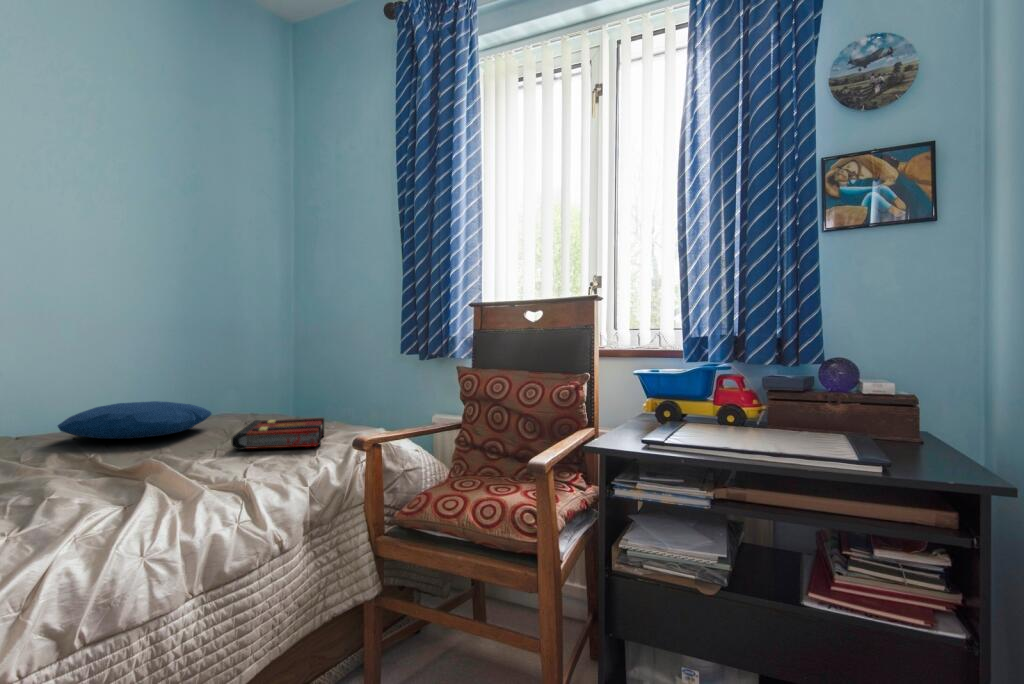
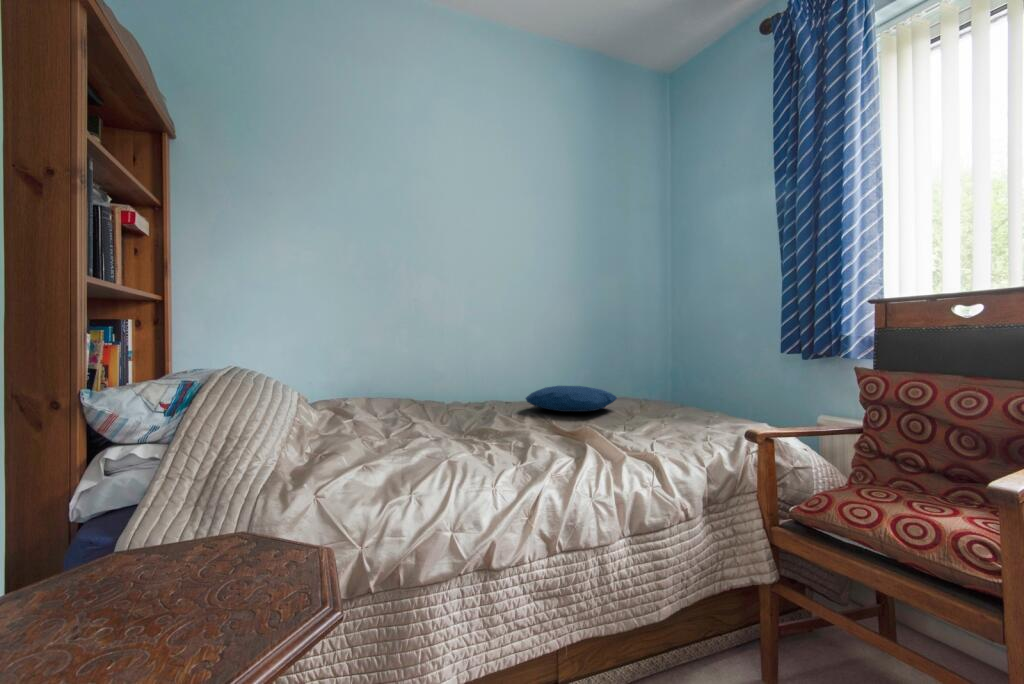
book: present [232,418,324,450] -> none [637,406,710,433]

